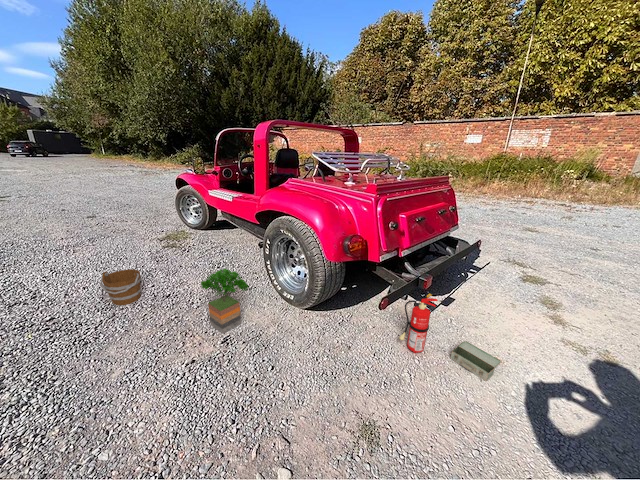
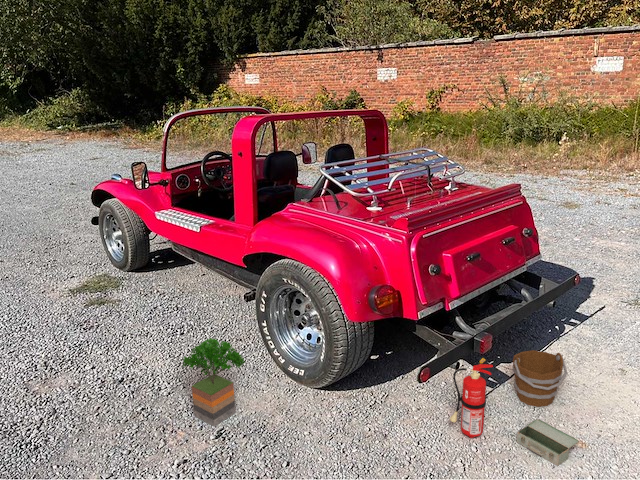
bucket: present [100,269,141,305] -> present [513,350,567,407]

